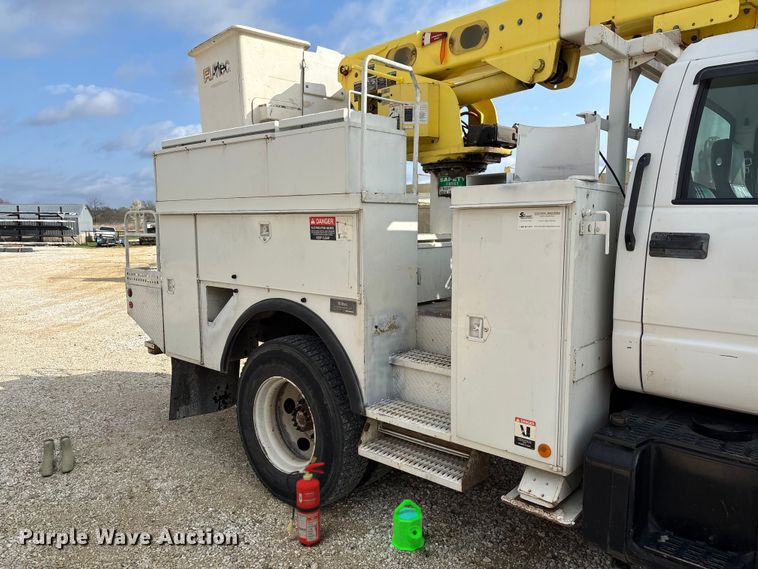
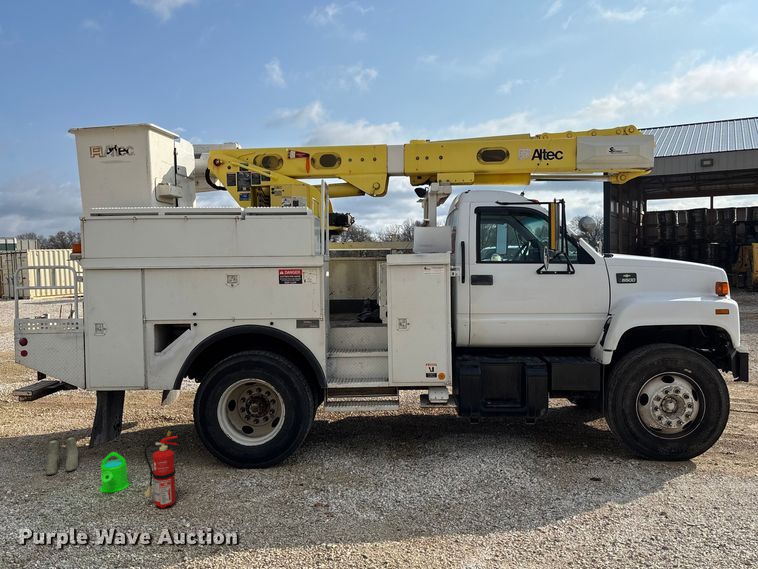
fire extinguisher: present [286,457,324,546] -> present [144,431,178,508]
watering can: present [391,499,424,551] -> present [100,452,130,493]

